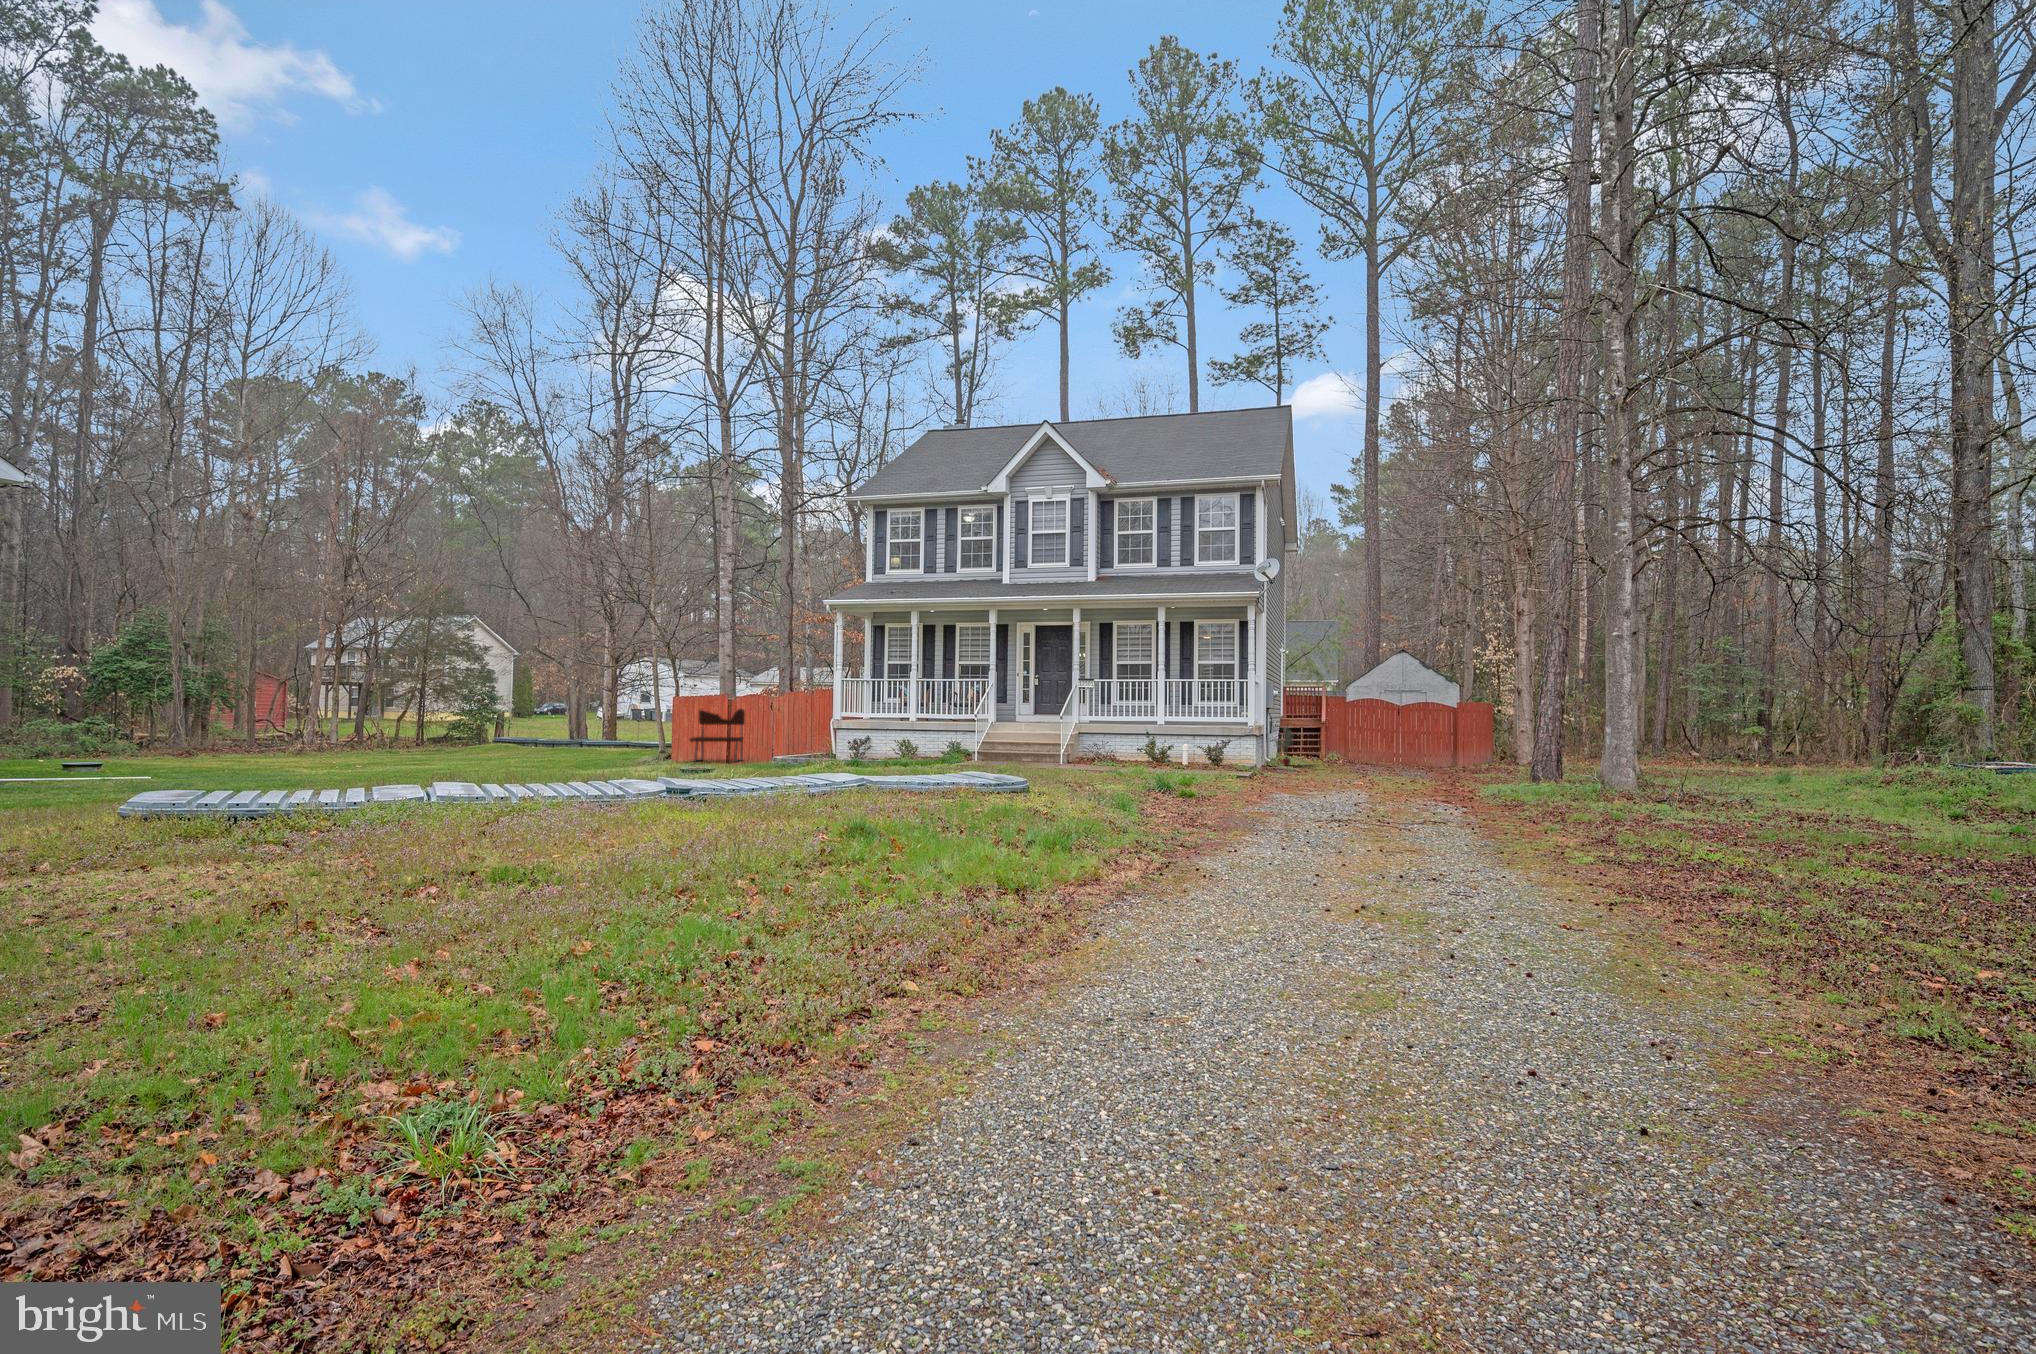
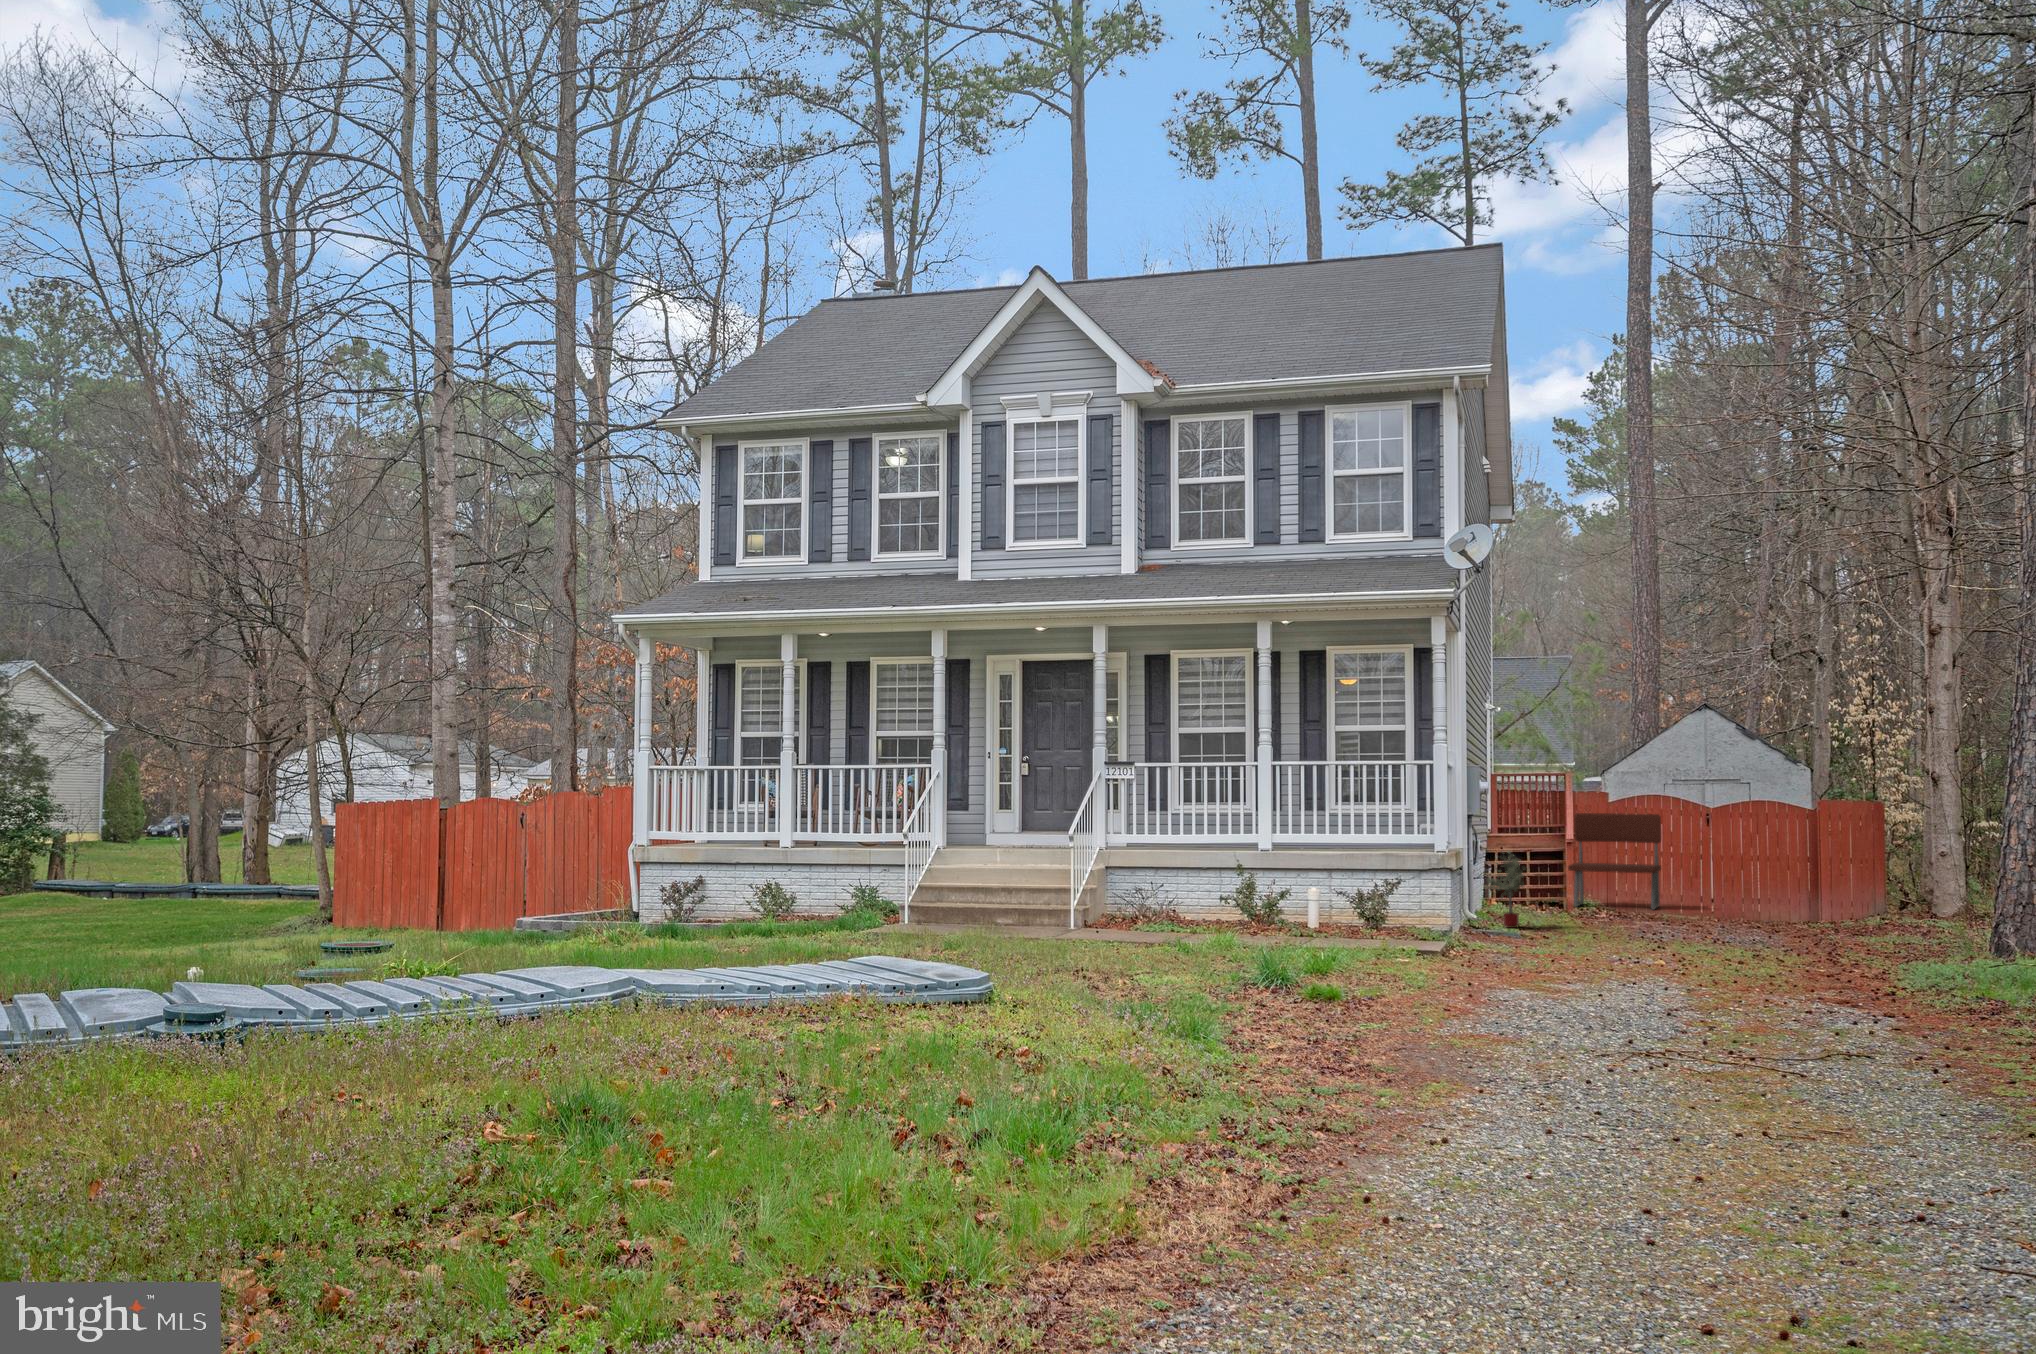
bench: present [690,709,745,762] -> present [1568,813,1661,910]

